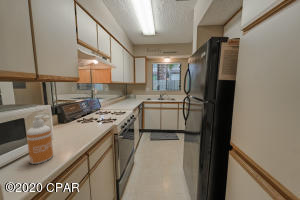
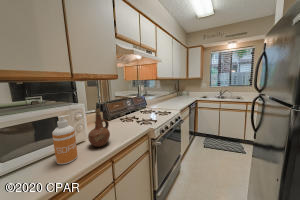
ceramic pitcher: none [59,109,81,145] -> present [88,109,110,147]

